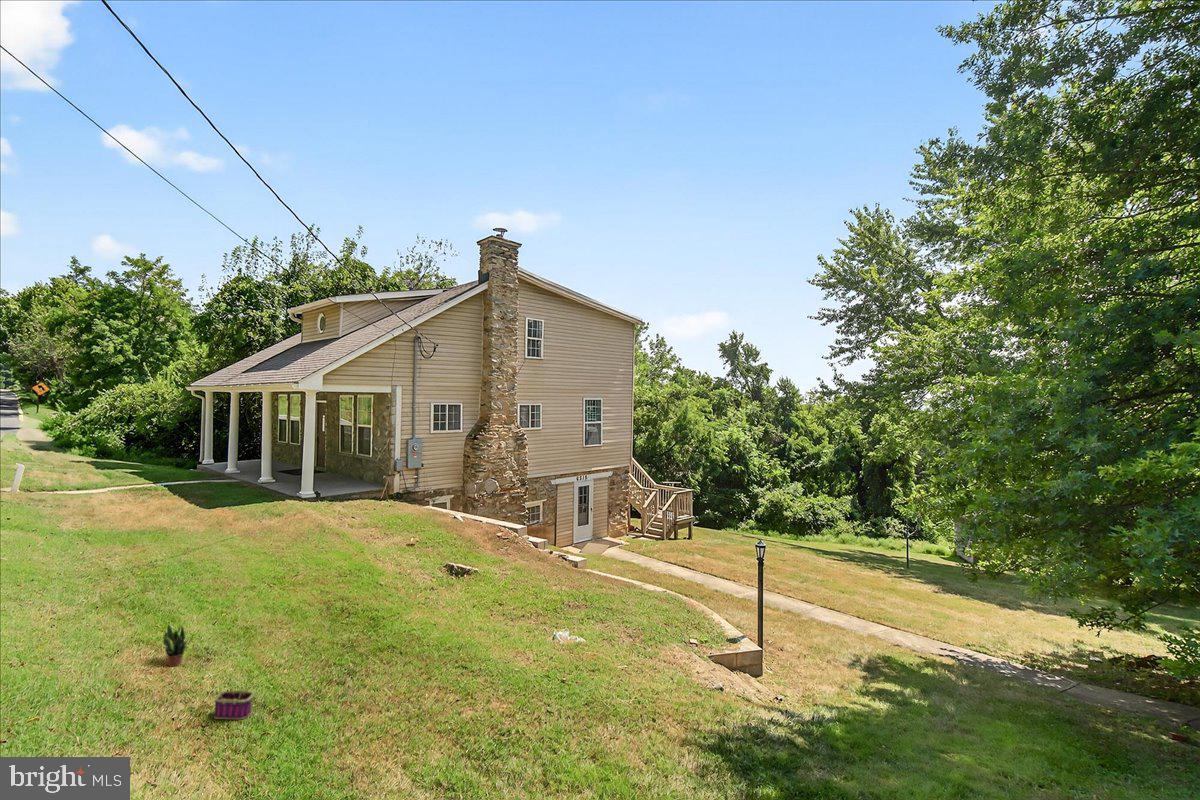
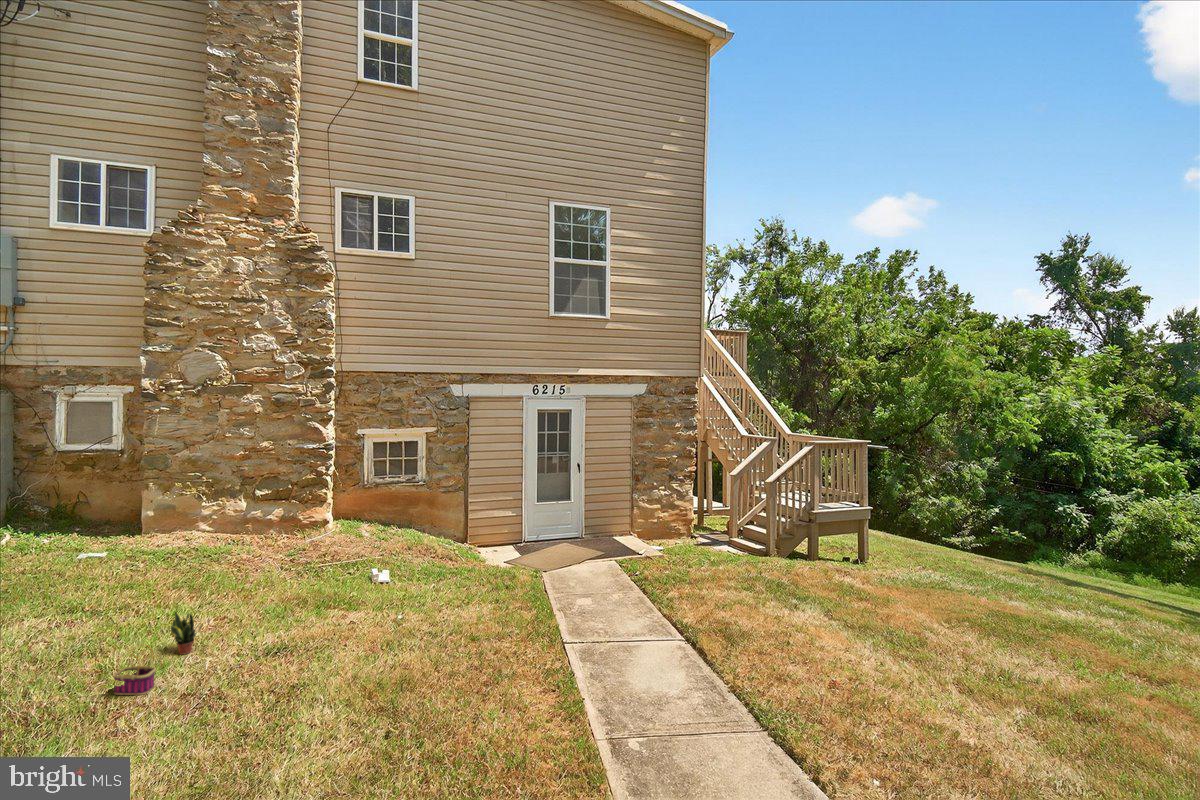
basket: present [214,673,254,719] -> present [113,649,156,695]

